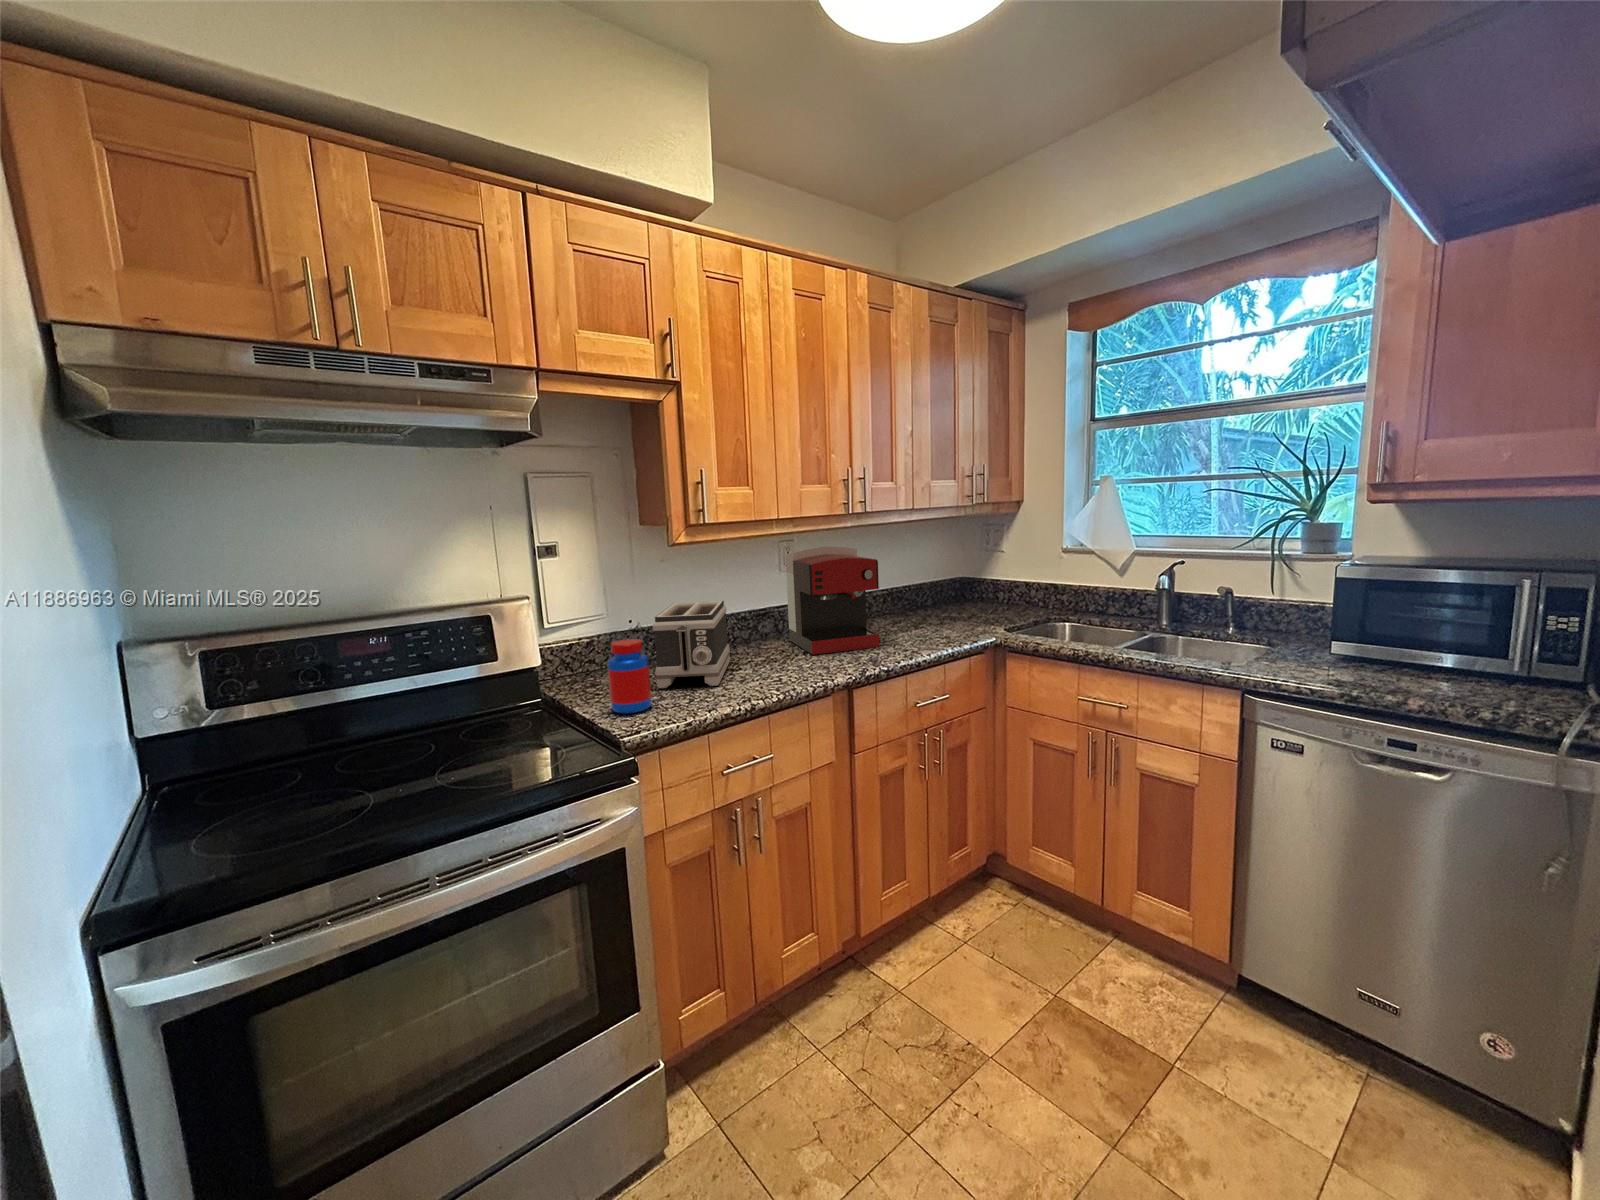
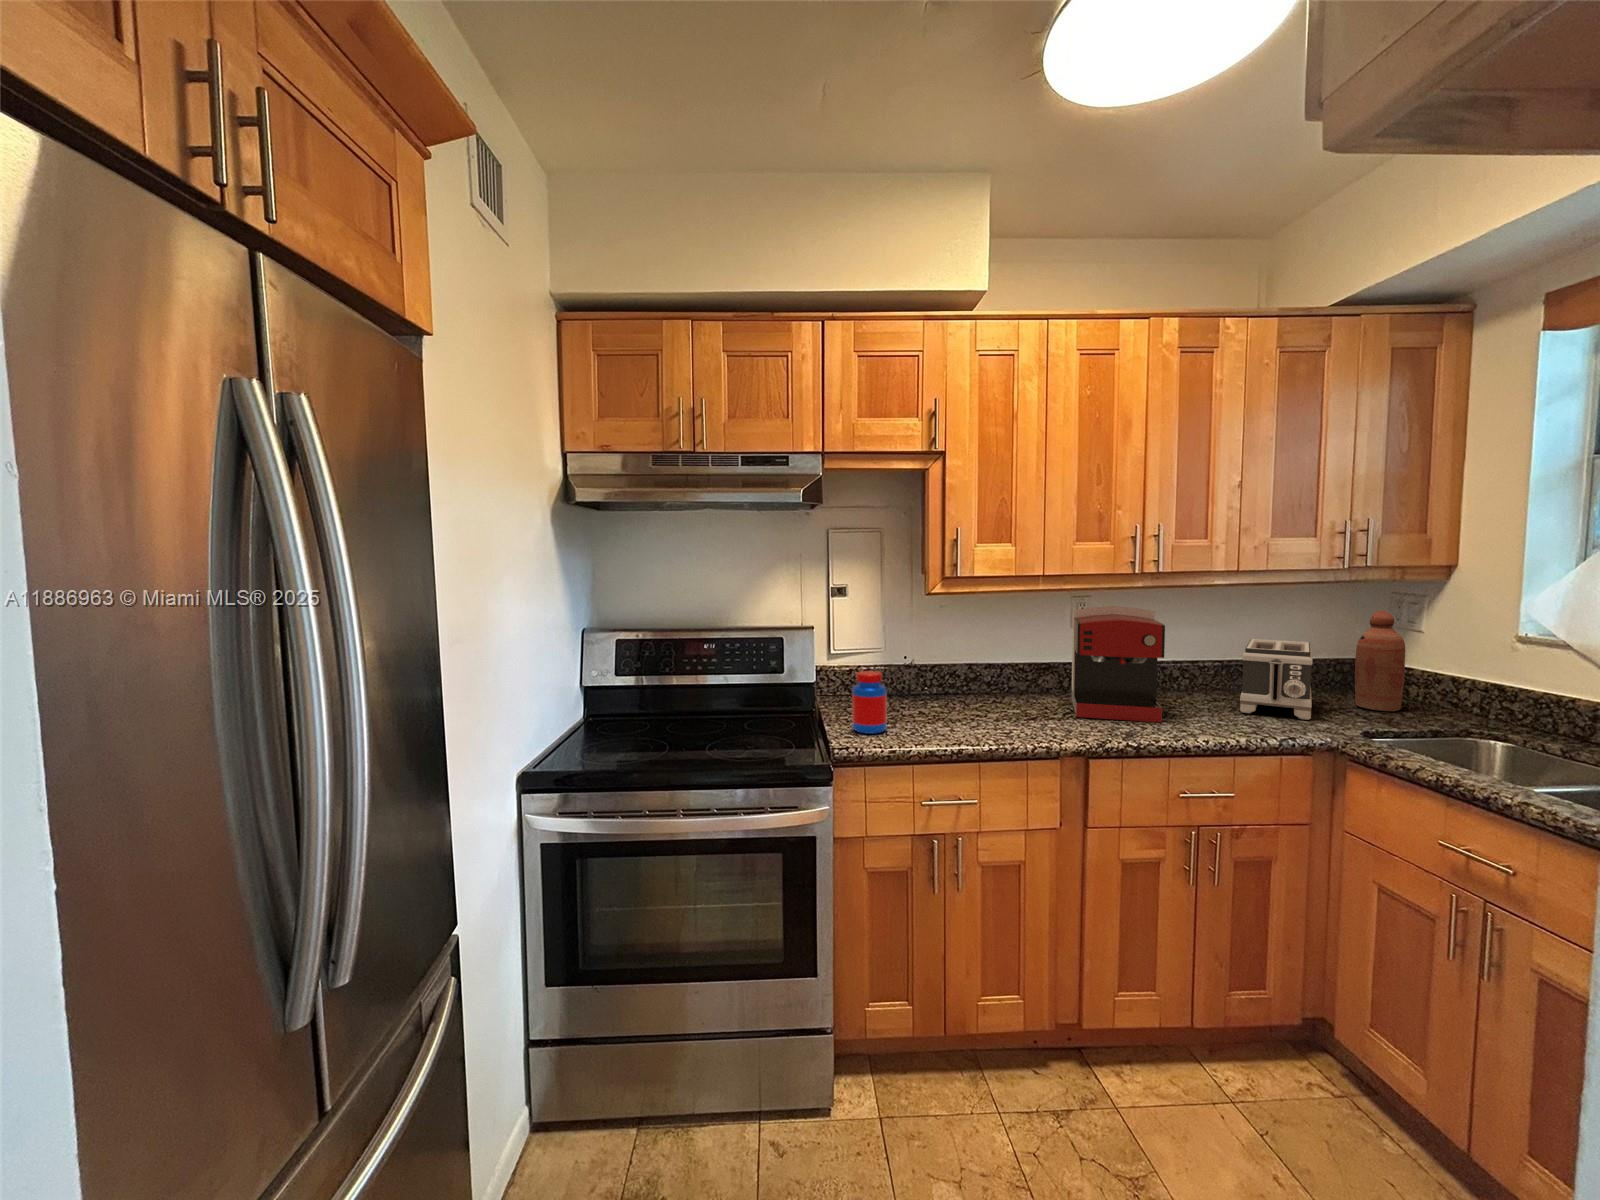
bottle: none [976,537,1005,613] -> present [1355,610,1405,711]
toaster: present [653,601,730,688] -> present [1240,639,1313,720]

